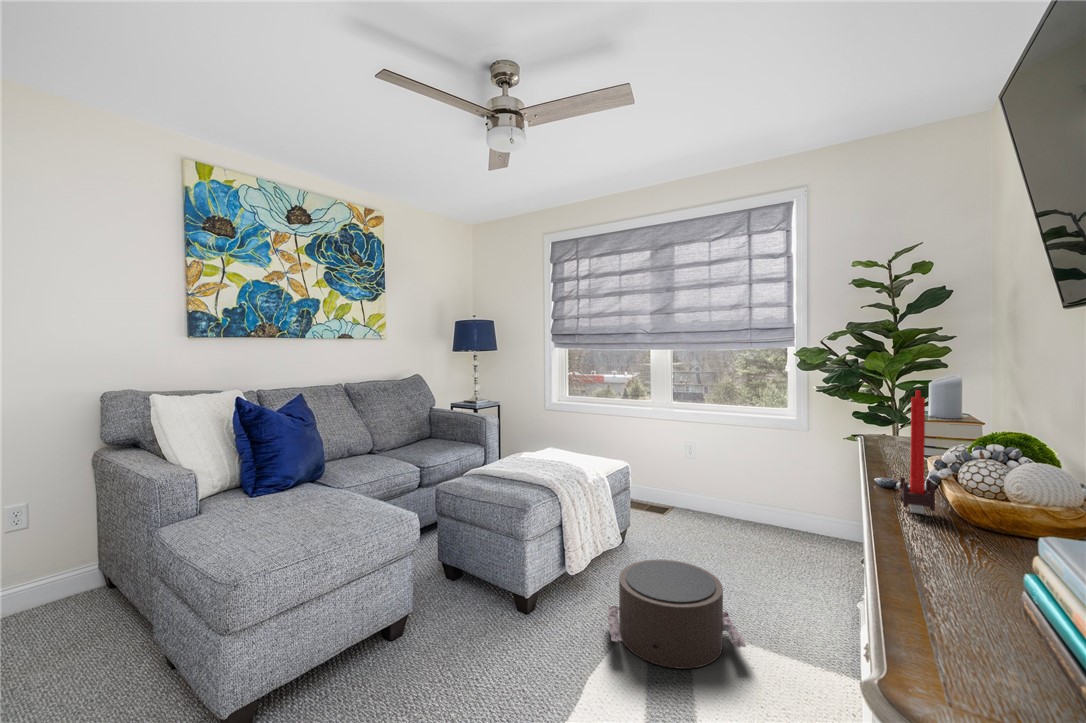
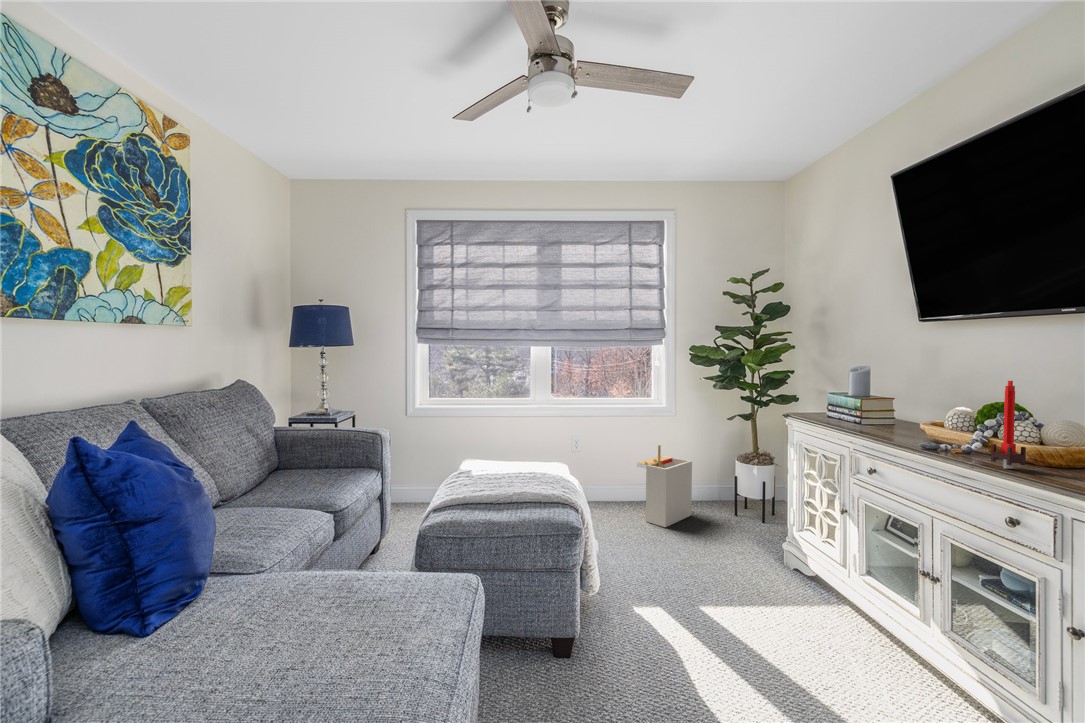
storage bin: none [736,459,809,551] -> present [637,445,692,527]
pouf: present [608,559,746,669] -> none [651,551,778,655]

